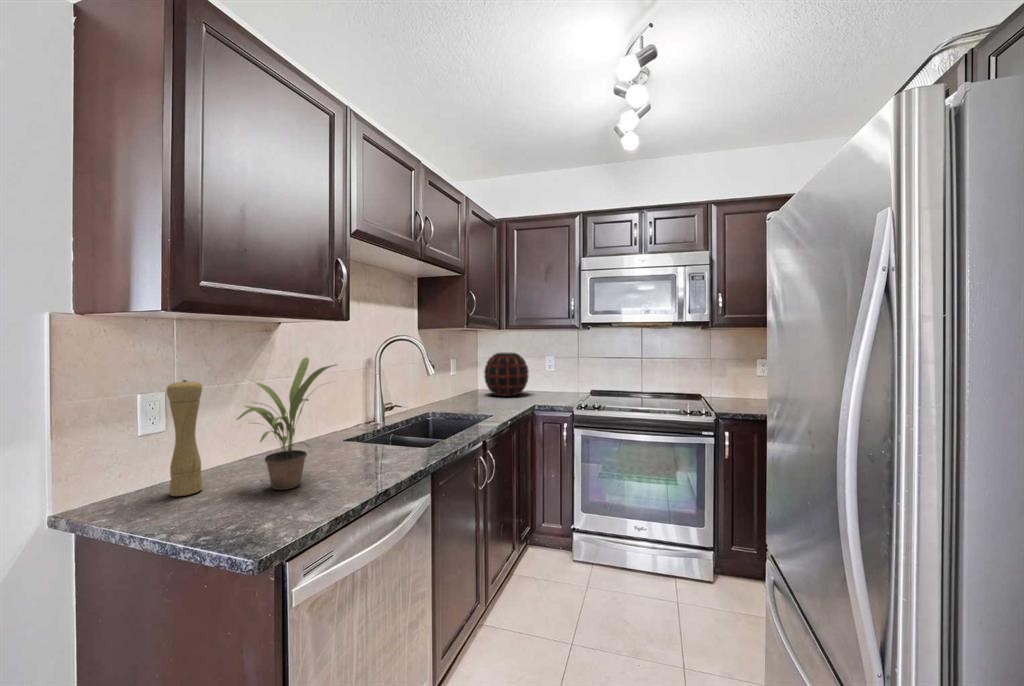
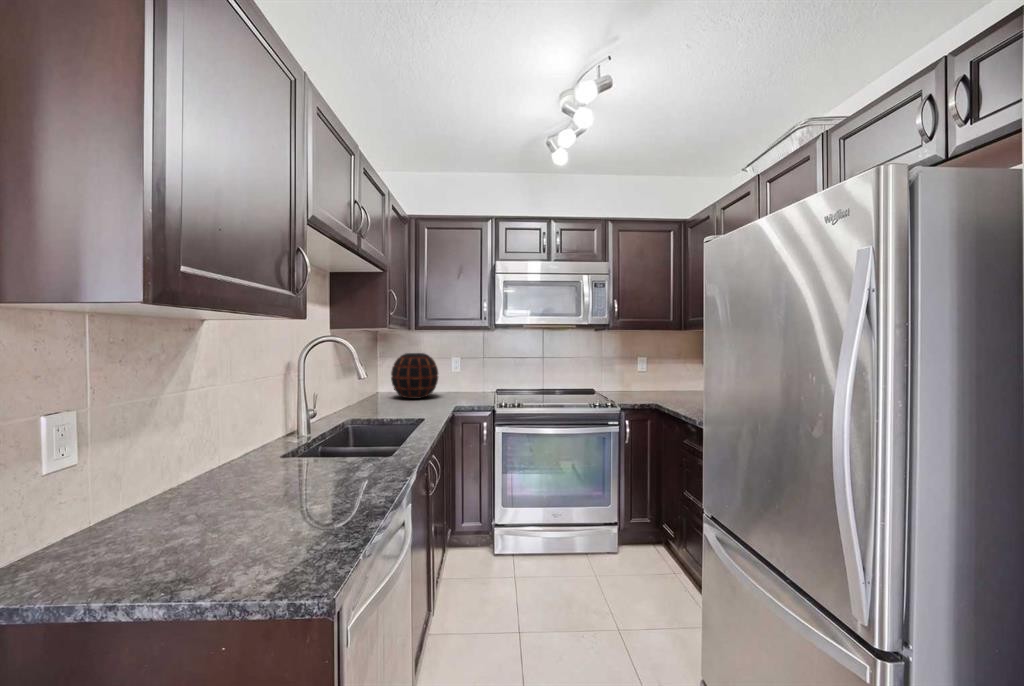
potted plant: present [237,358,336,490] -> none [204,362,344,521]
pepper mill: present [167,380,202,496] -> none [105,395,154,549]

